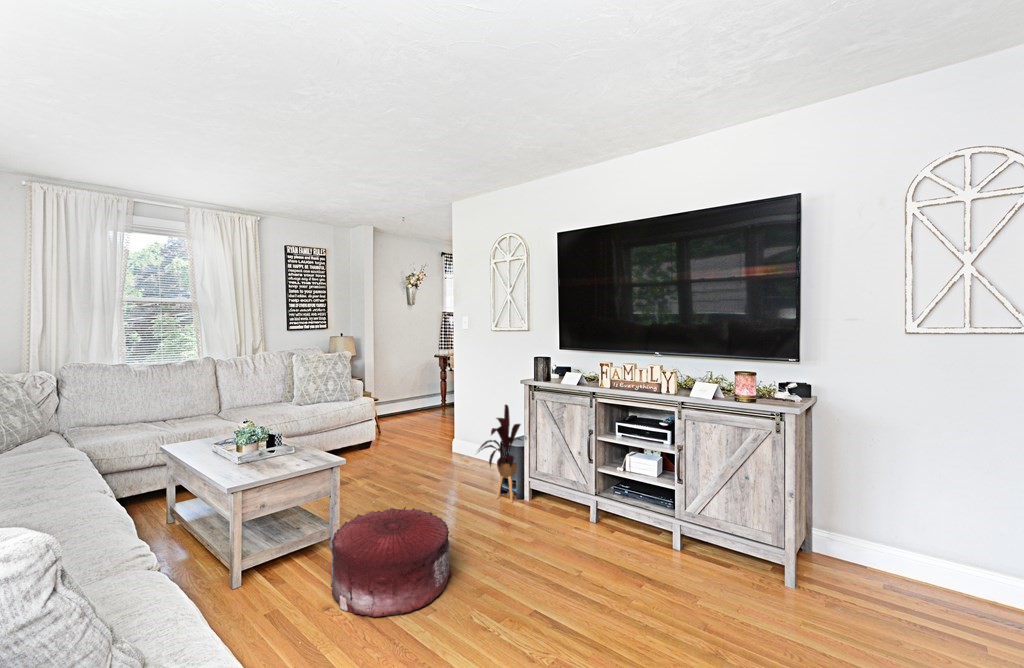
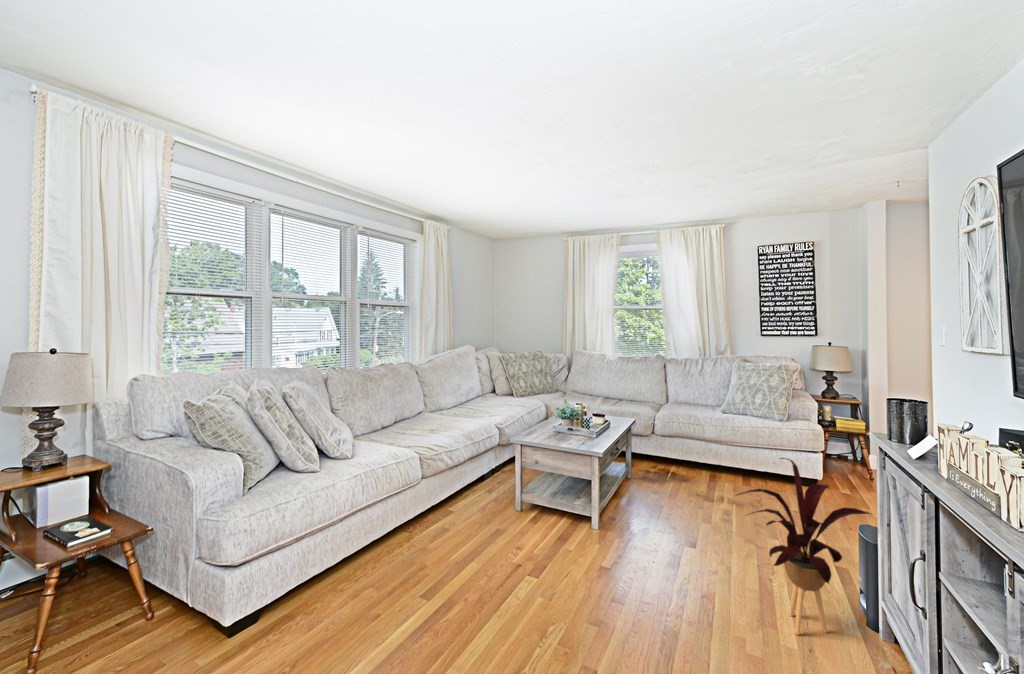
pouf: present [331,507,452,618] -> none [461,501,580,610]

